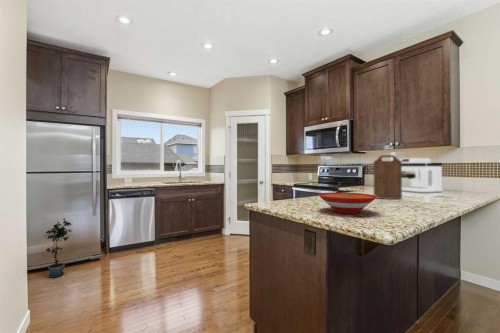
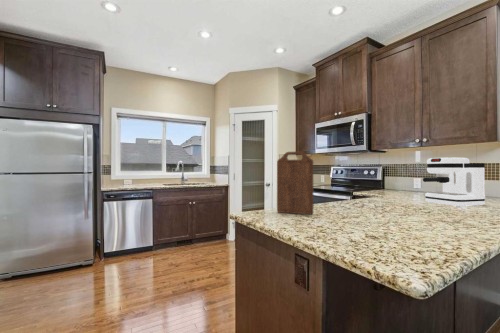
cutting board: present [374,155,402,199] -> present [277,151,313,214]
bowl: present [318,192,377,214] -> none [319,202,400,232]
potted plant: present [45,219,71,277] -> none [25,223,59,287]

